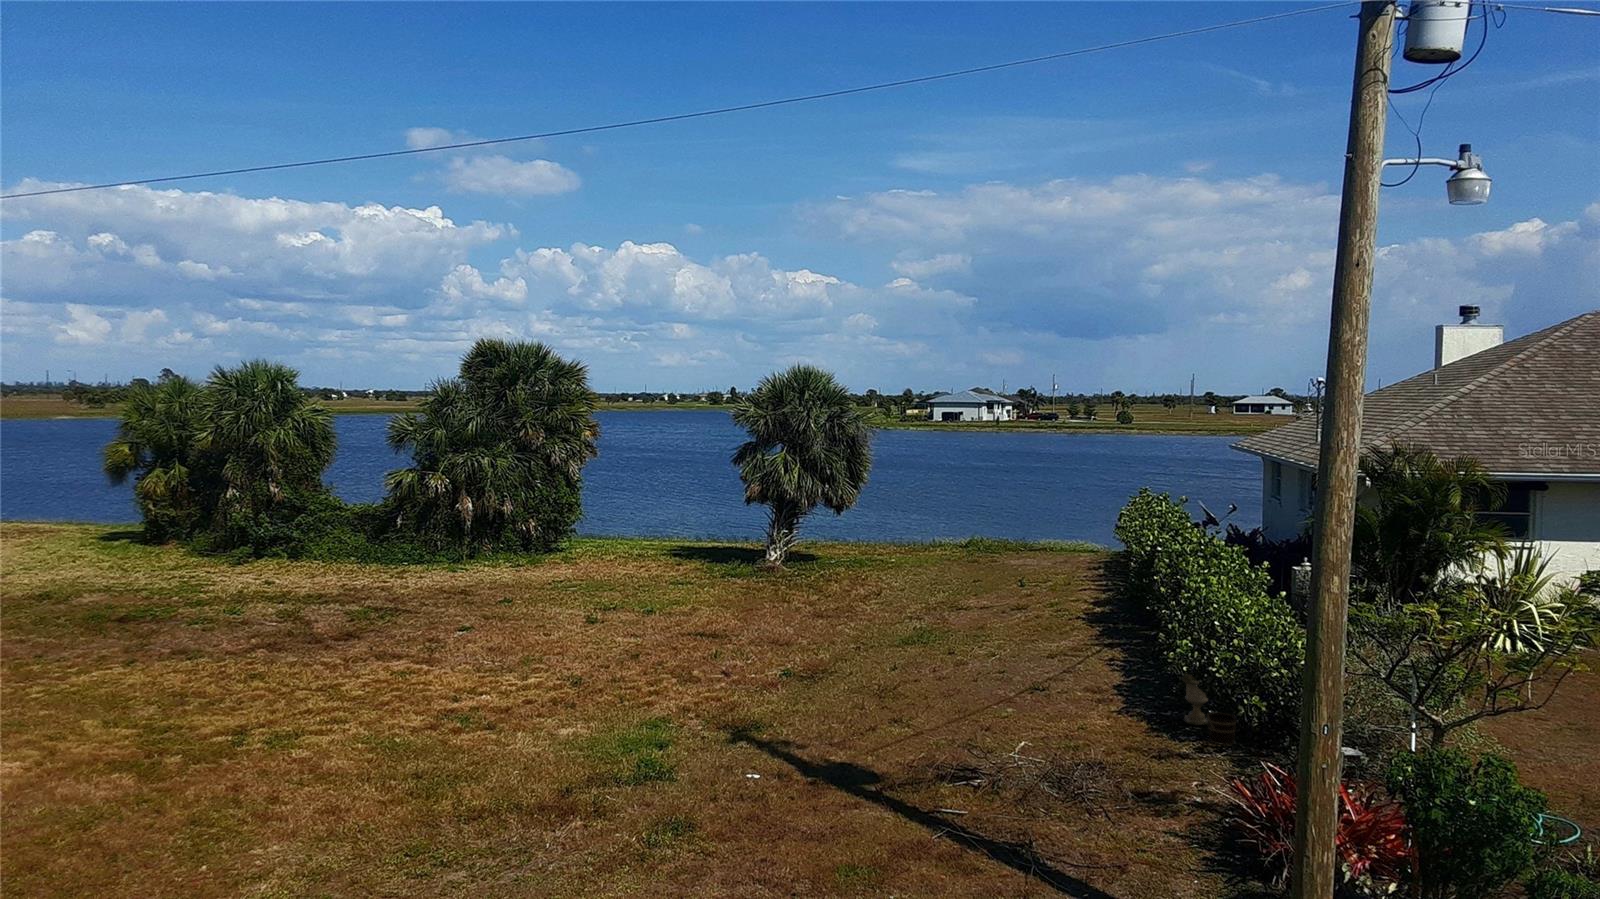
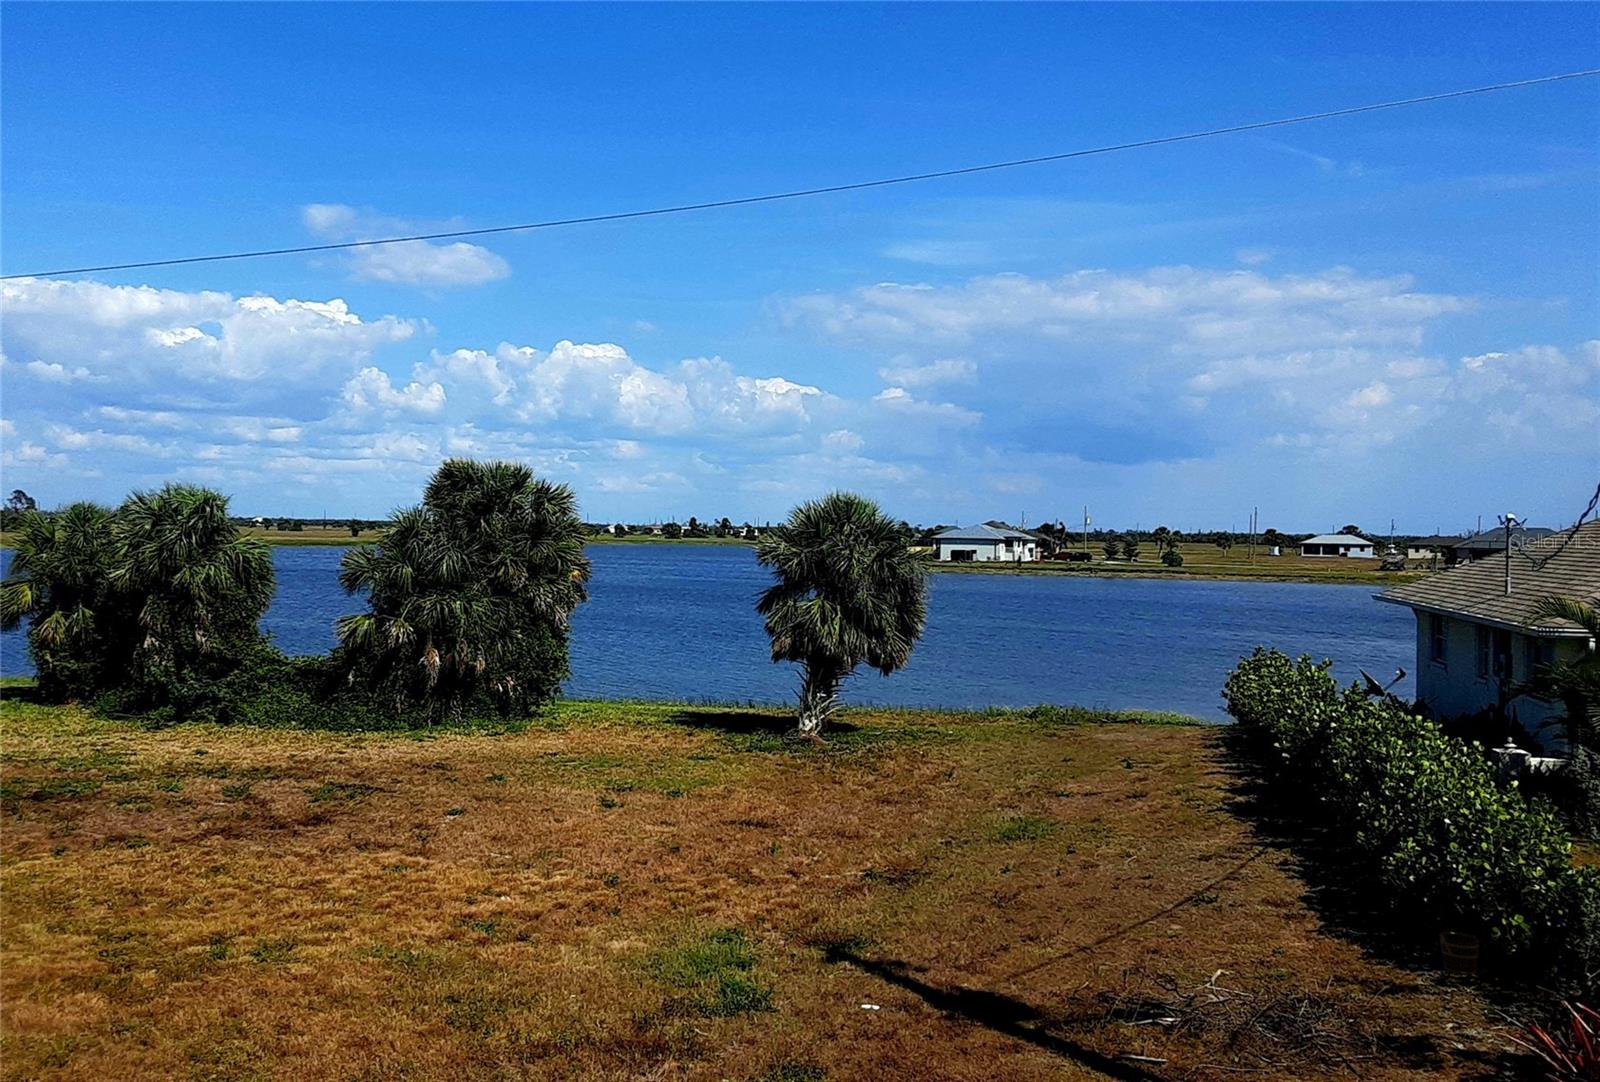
planter: present [1182,674,1208,725] -> none [1398,880,1437,948]

